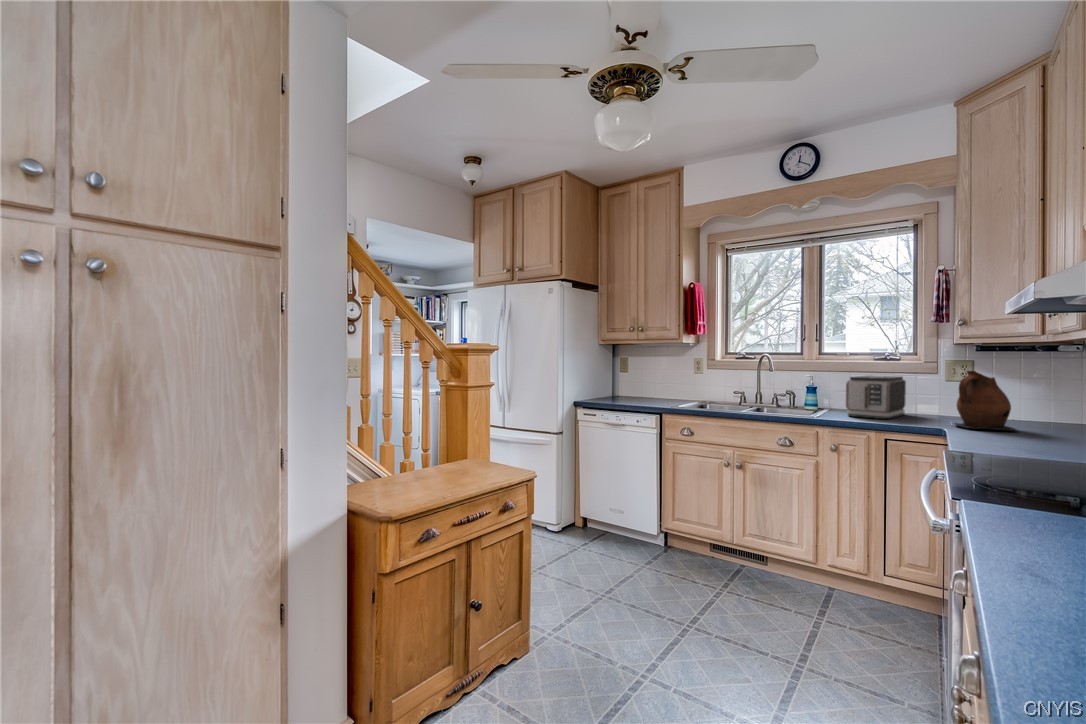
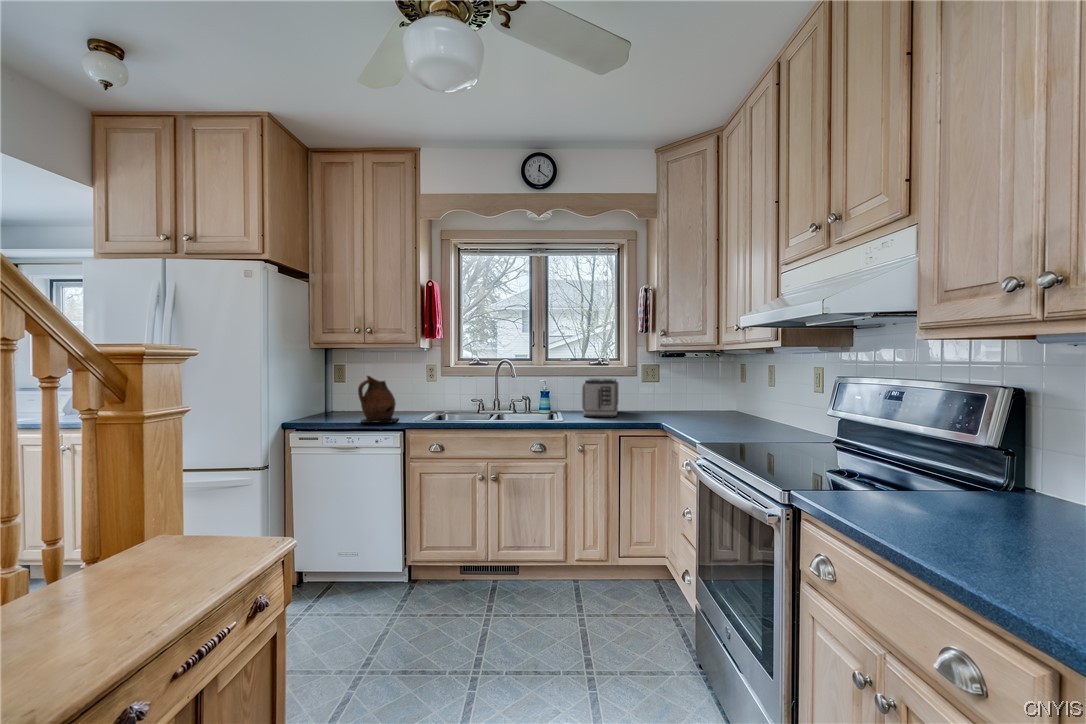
ceramic pitcher: present [955,371,1017,431] -> present [358,376,398,423]

